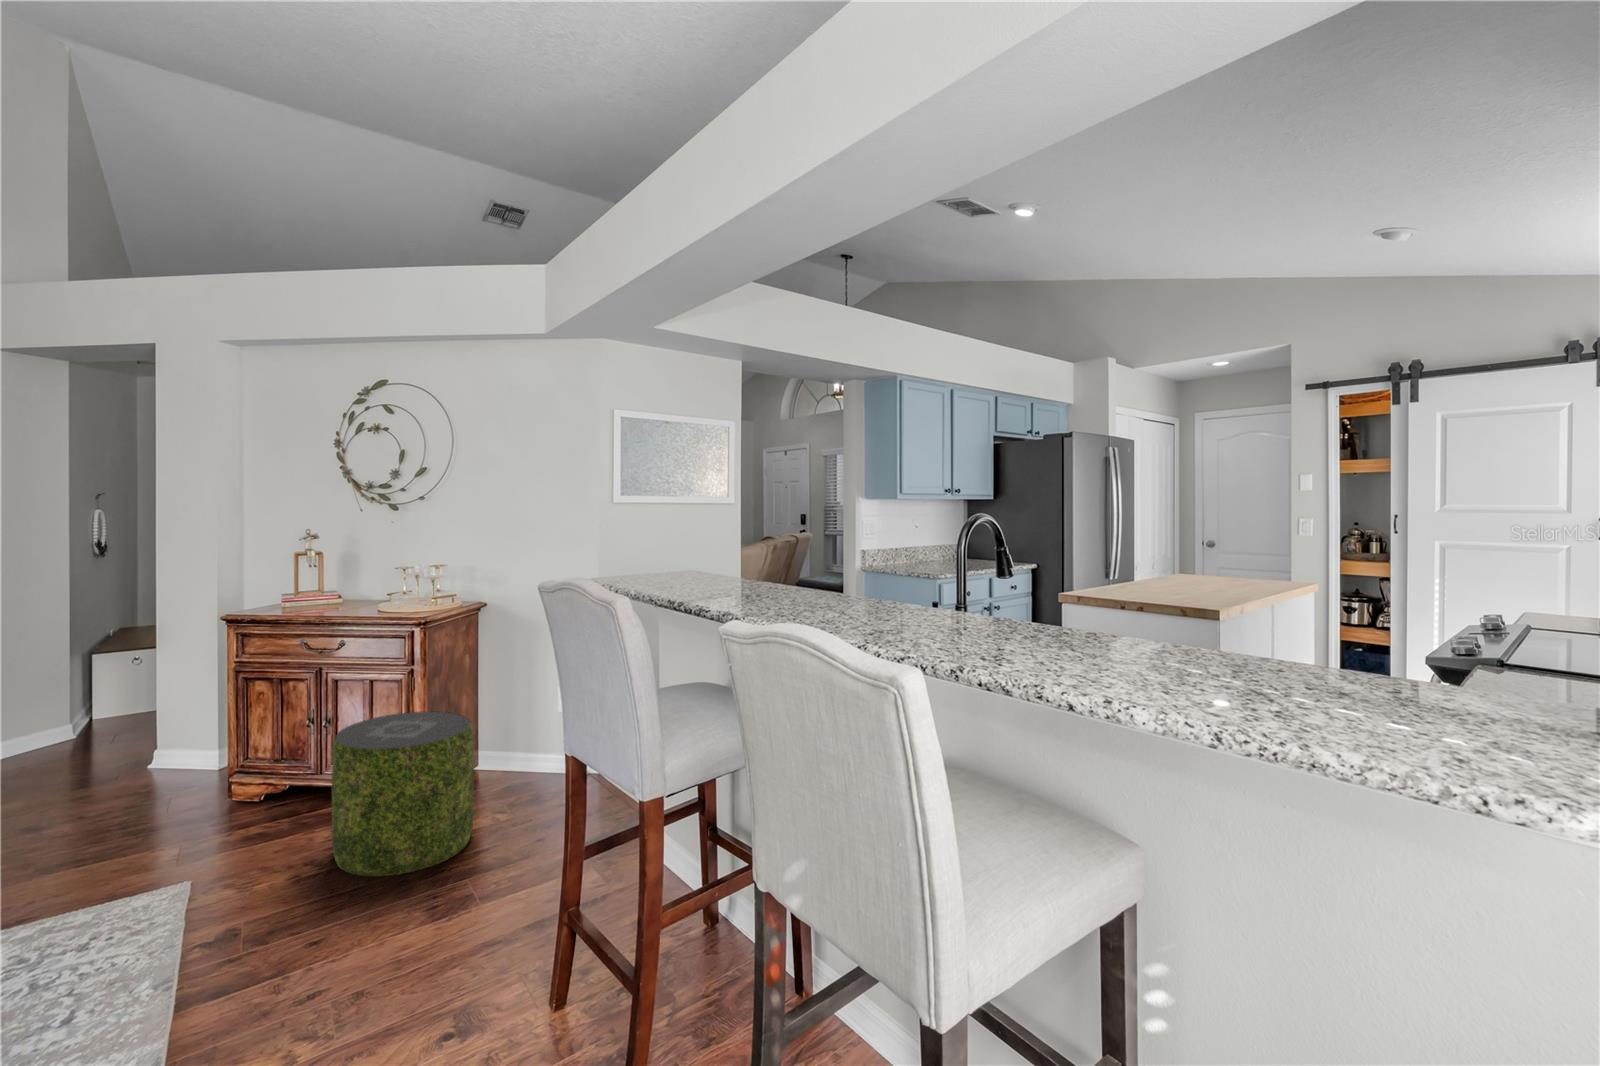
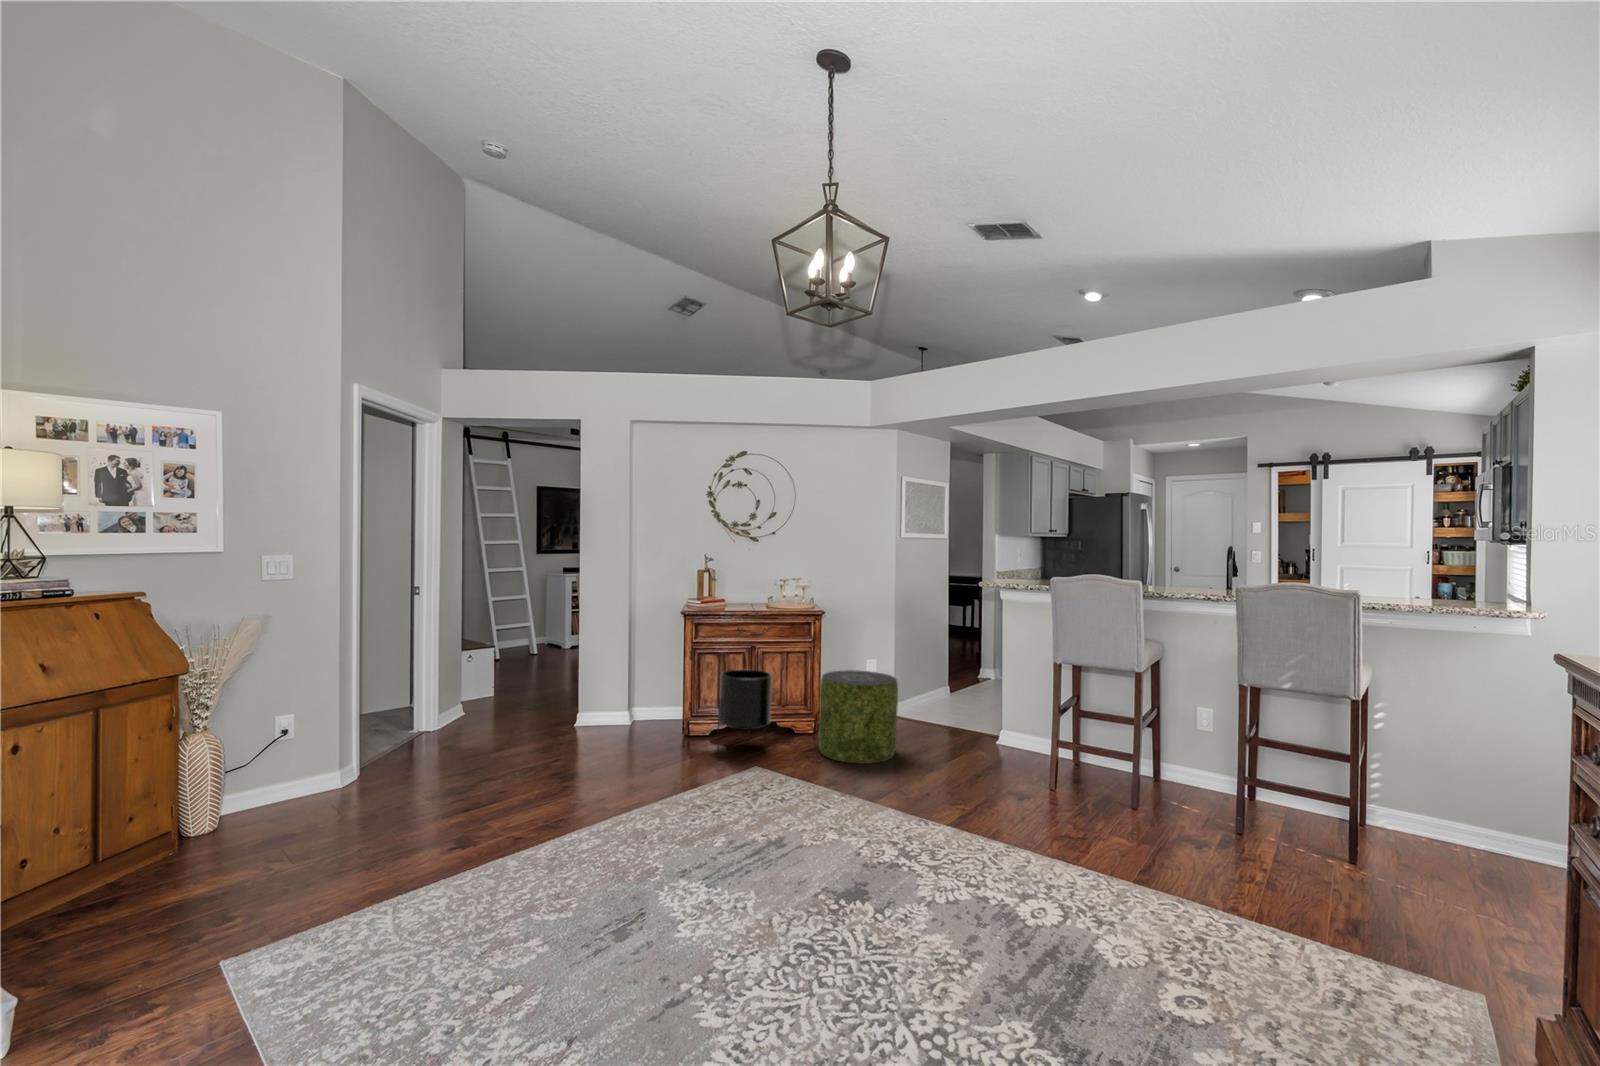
planter: none [213,703,311,839] -> present [717,669,772,752]

